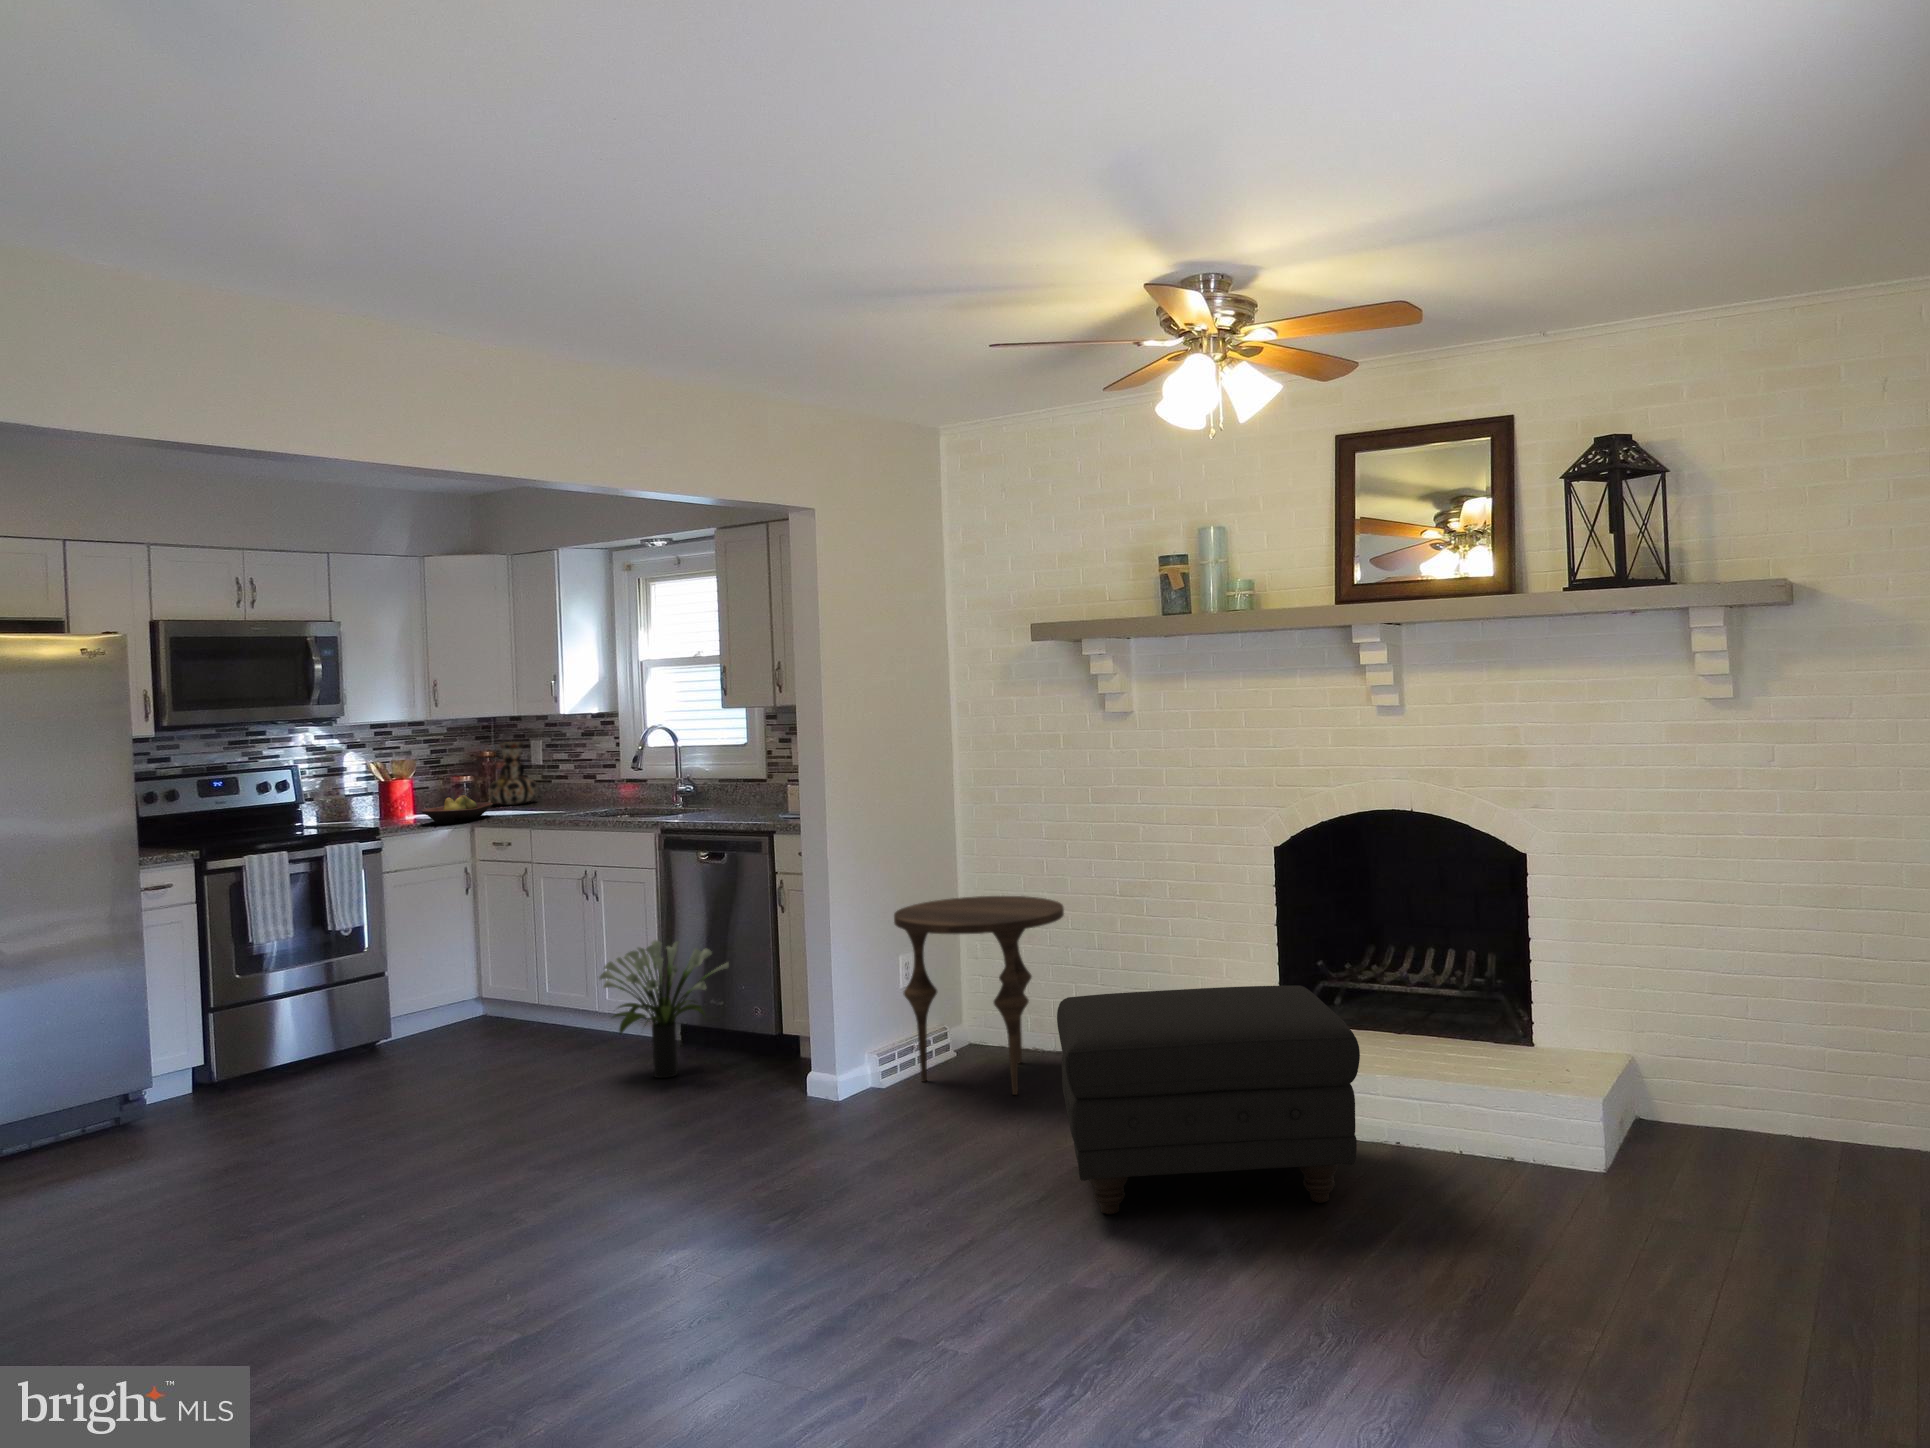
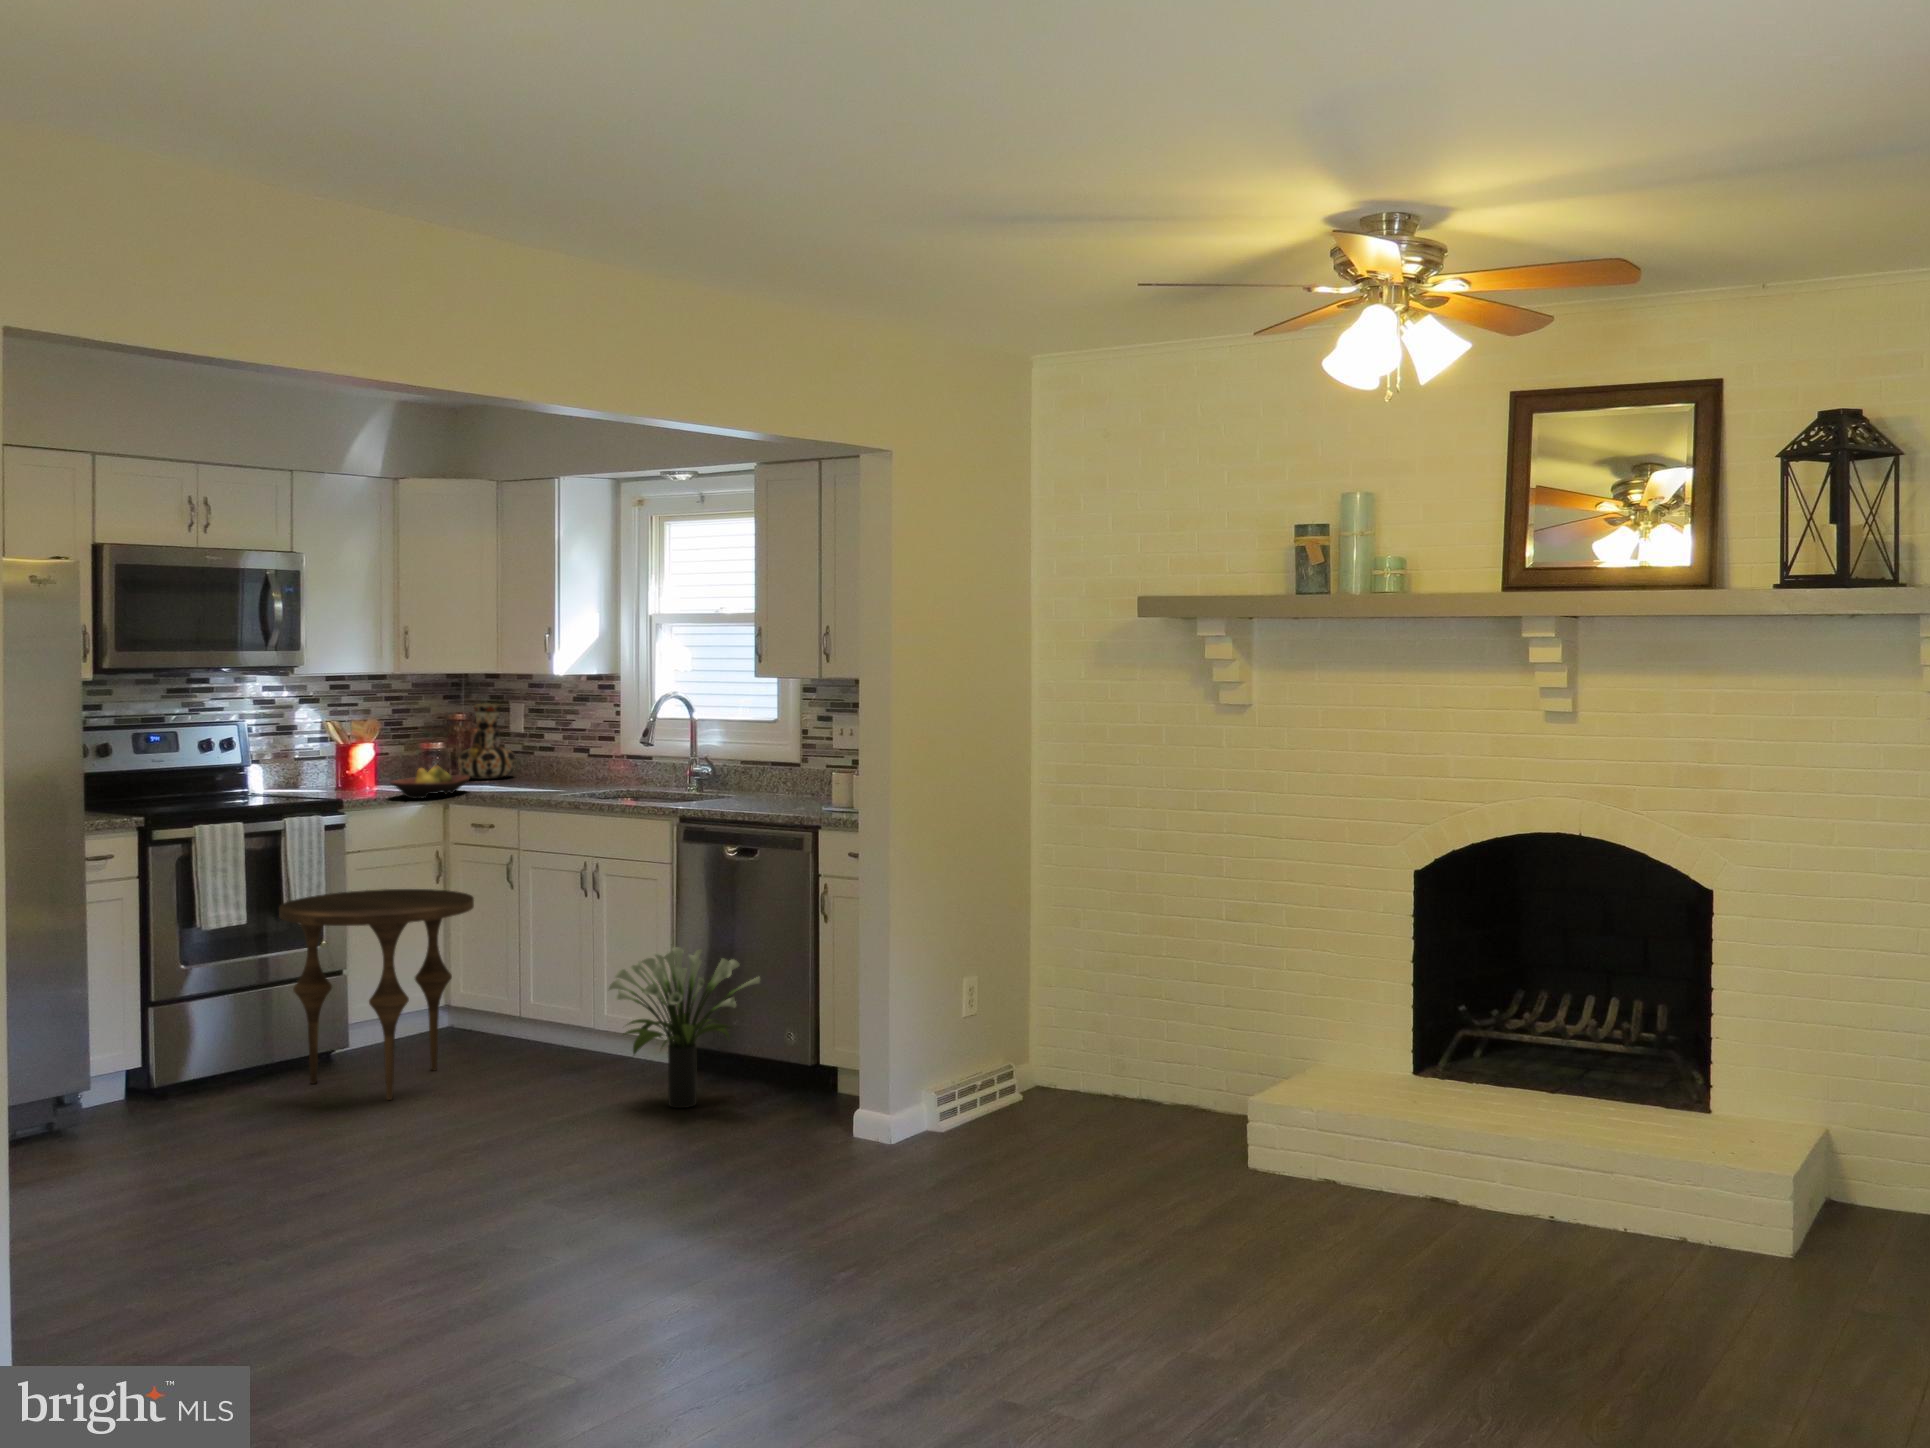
side table: present [894,896,1064,1095] -> present [279,889,474,1100]
ottoman: present [1057,986,1360,1215] -> none [1163,1032,1520,1280]

